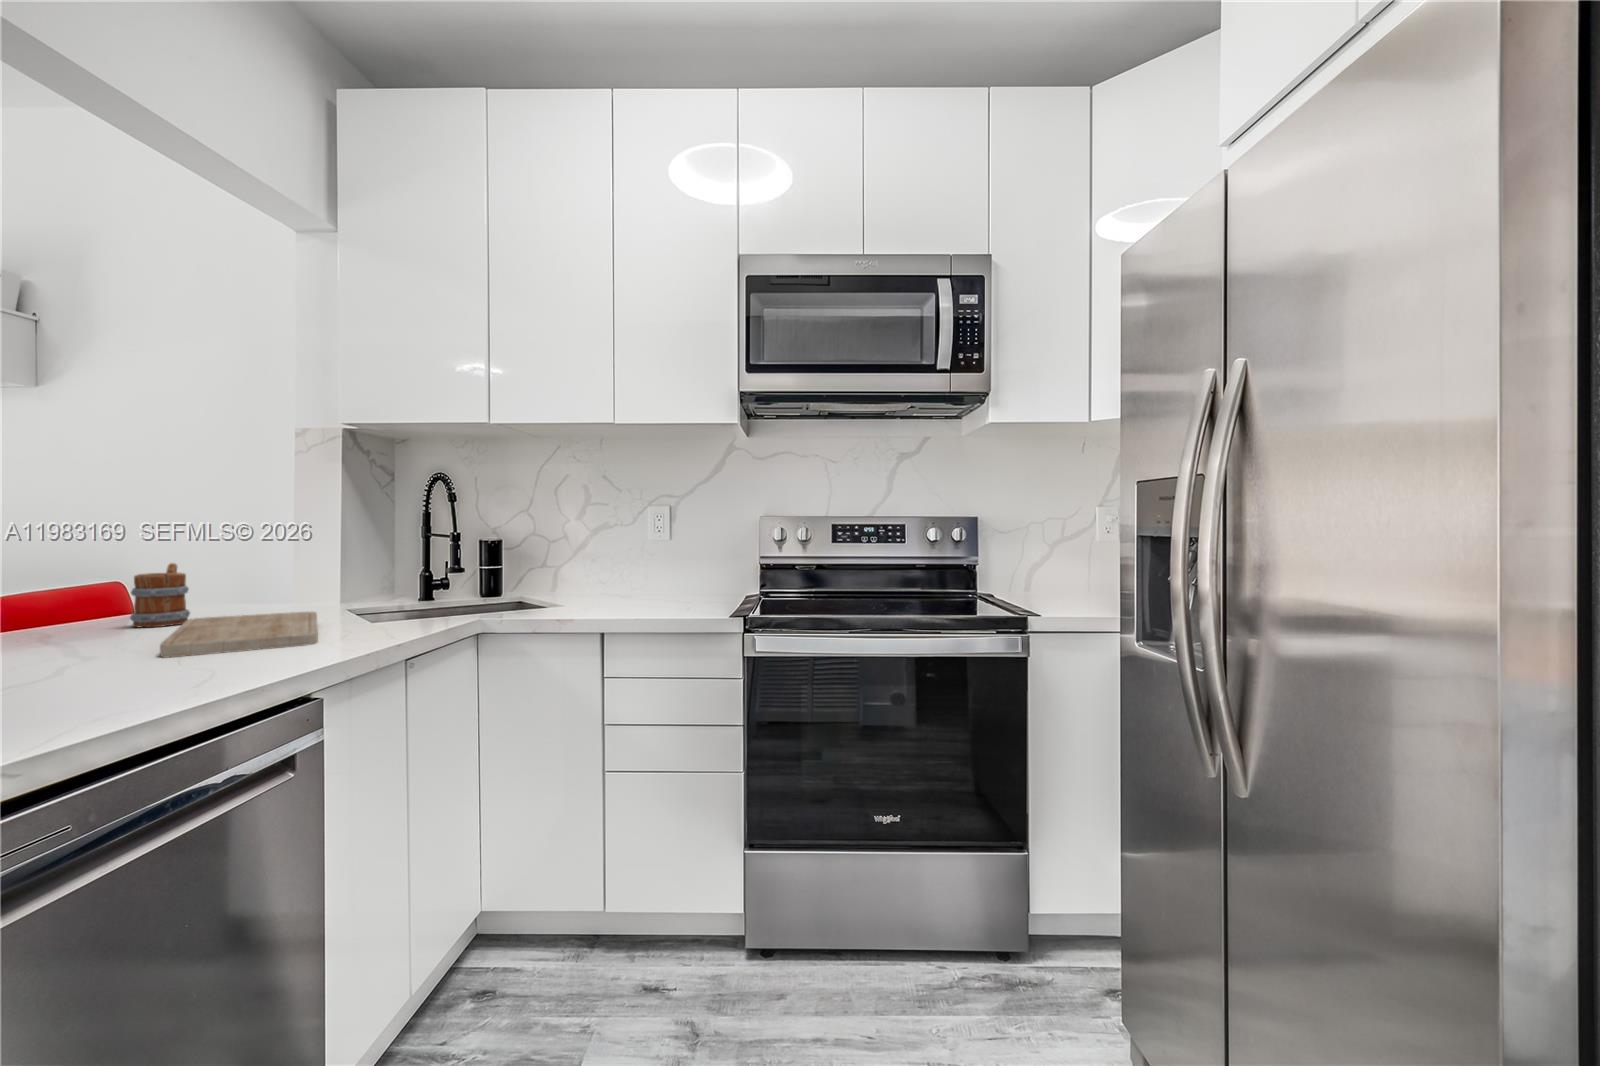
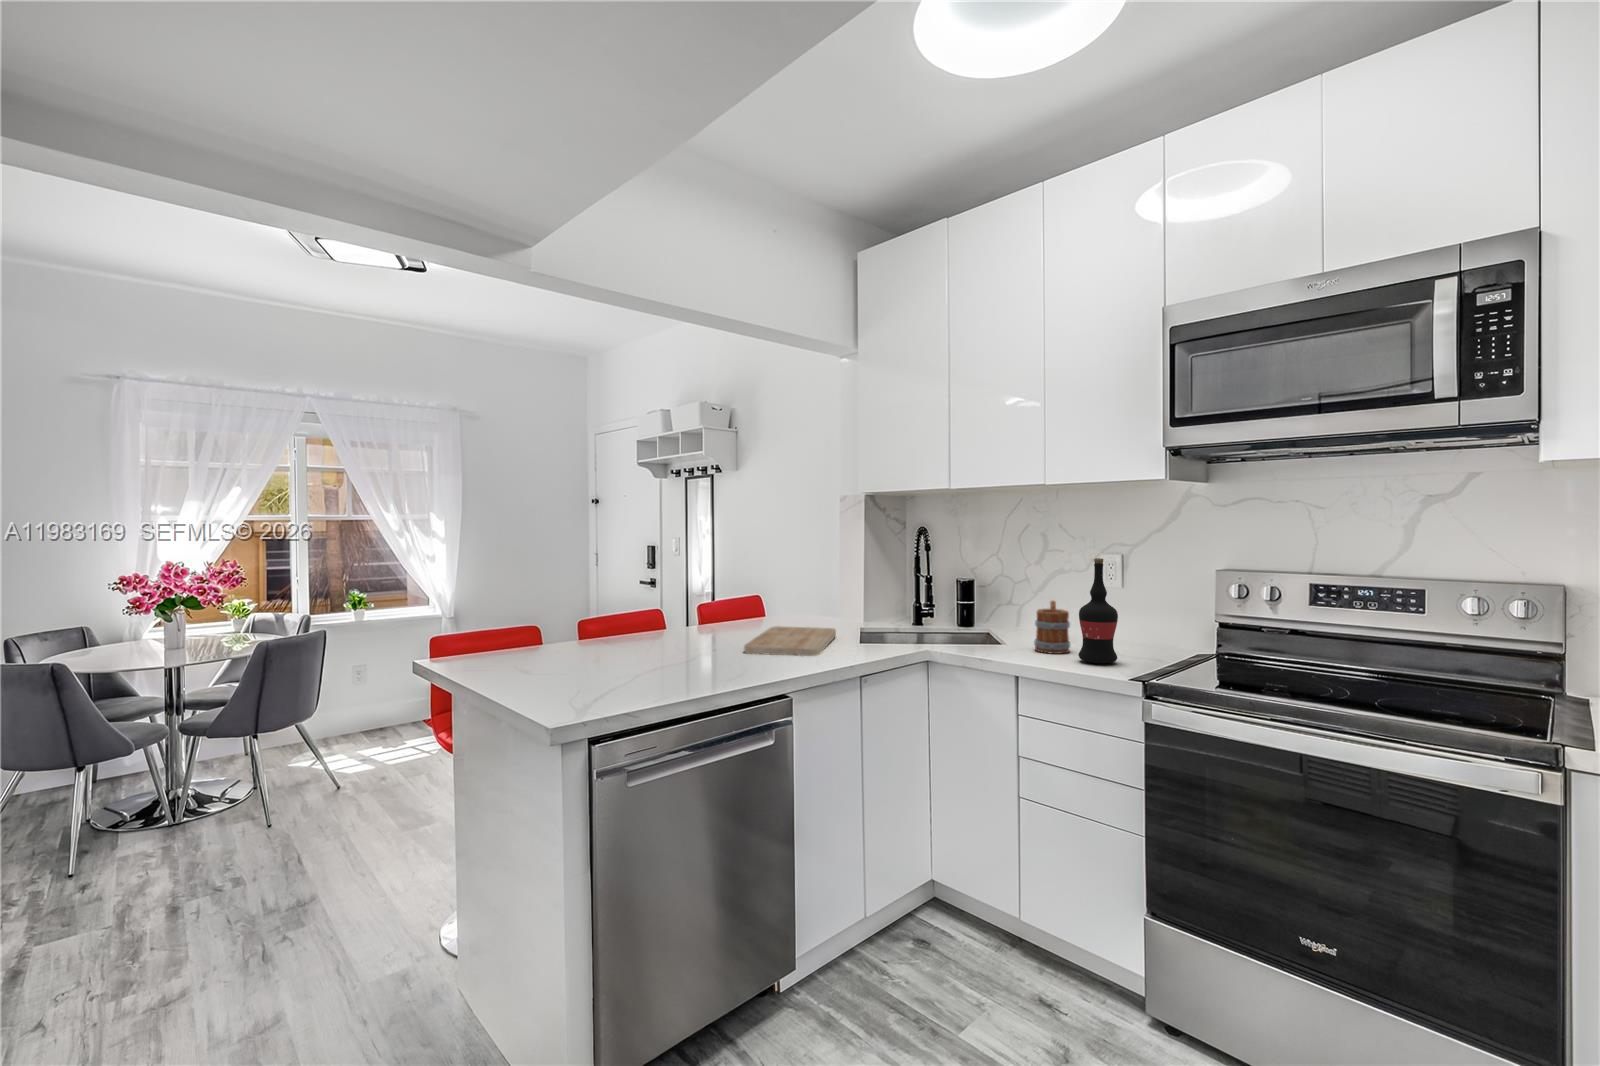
wine bottle: none [657,502,696,610] -> present [1078,558,1118,663]
mug: present [130,563,190,627] -> present [1034,601,1070,654]

